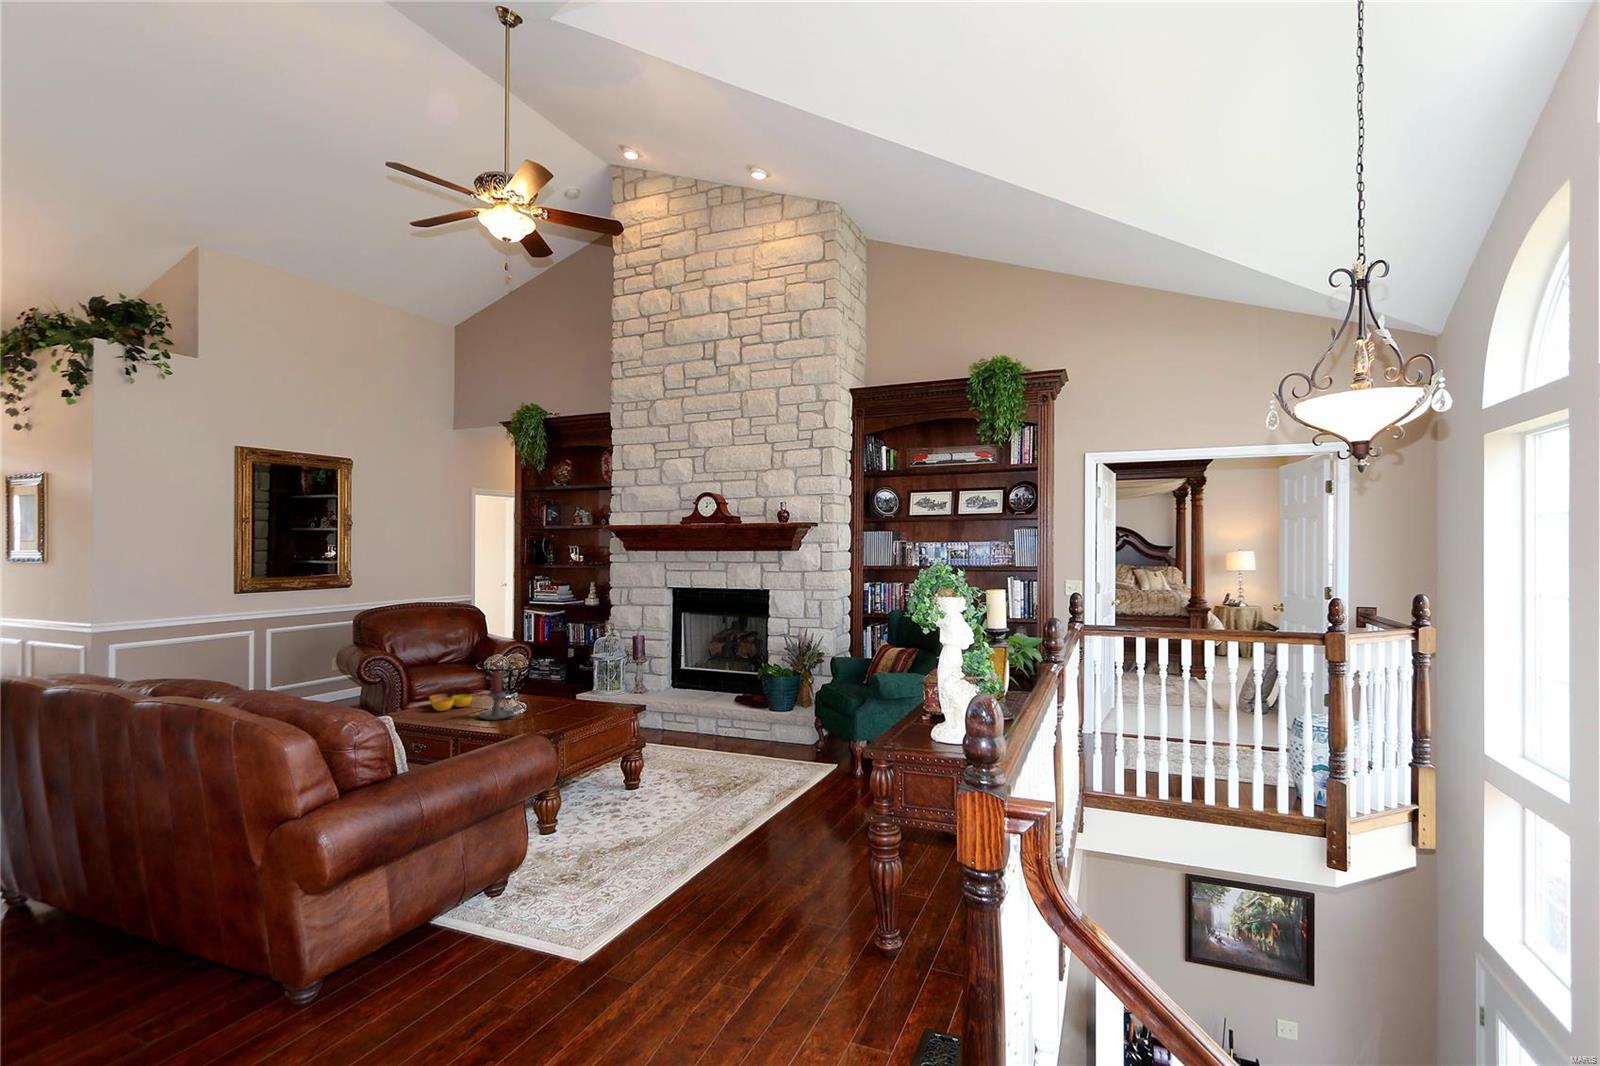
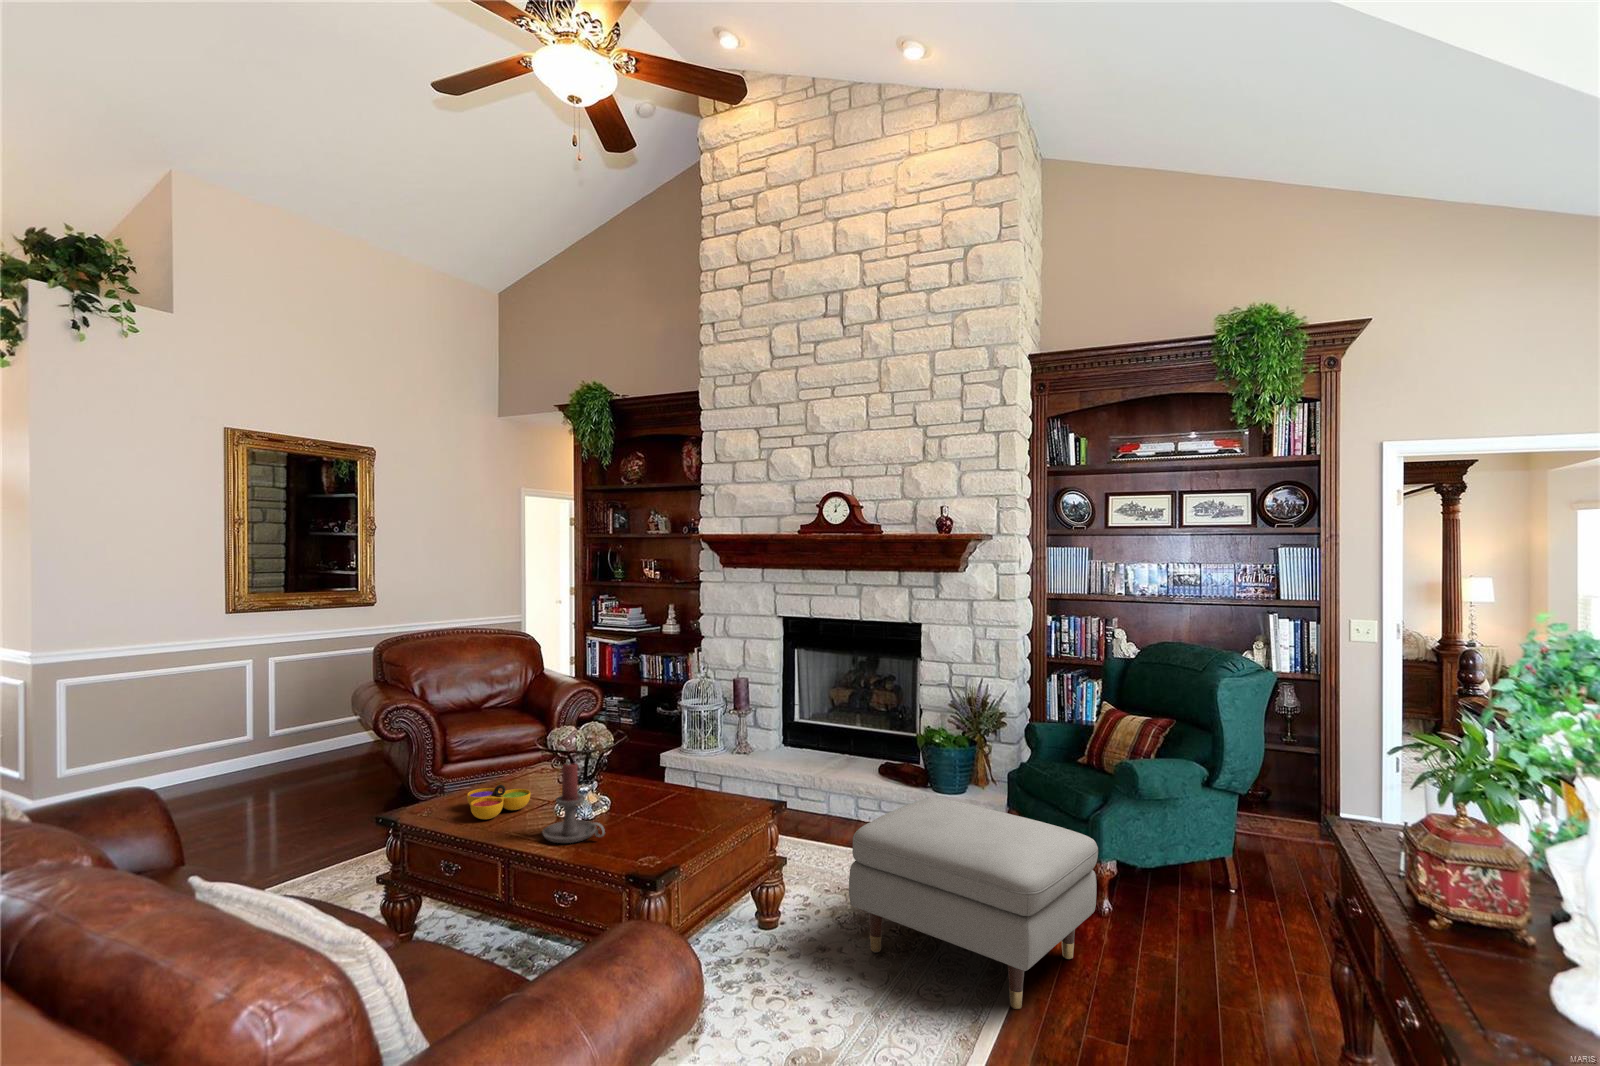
ottoman: none [681,701,839,814] -> present [849,798,1098,1009]

